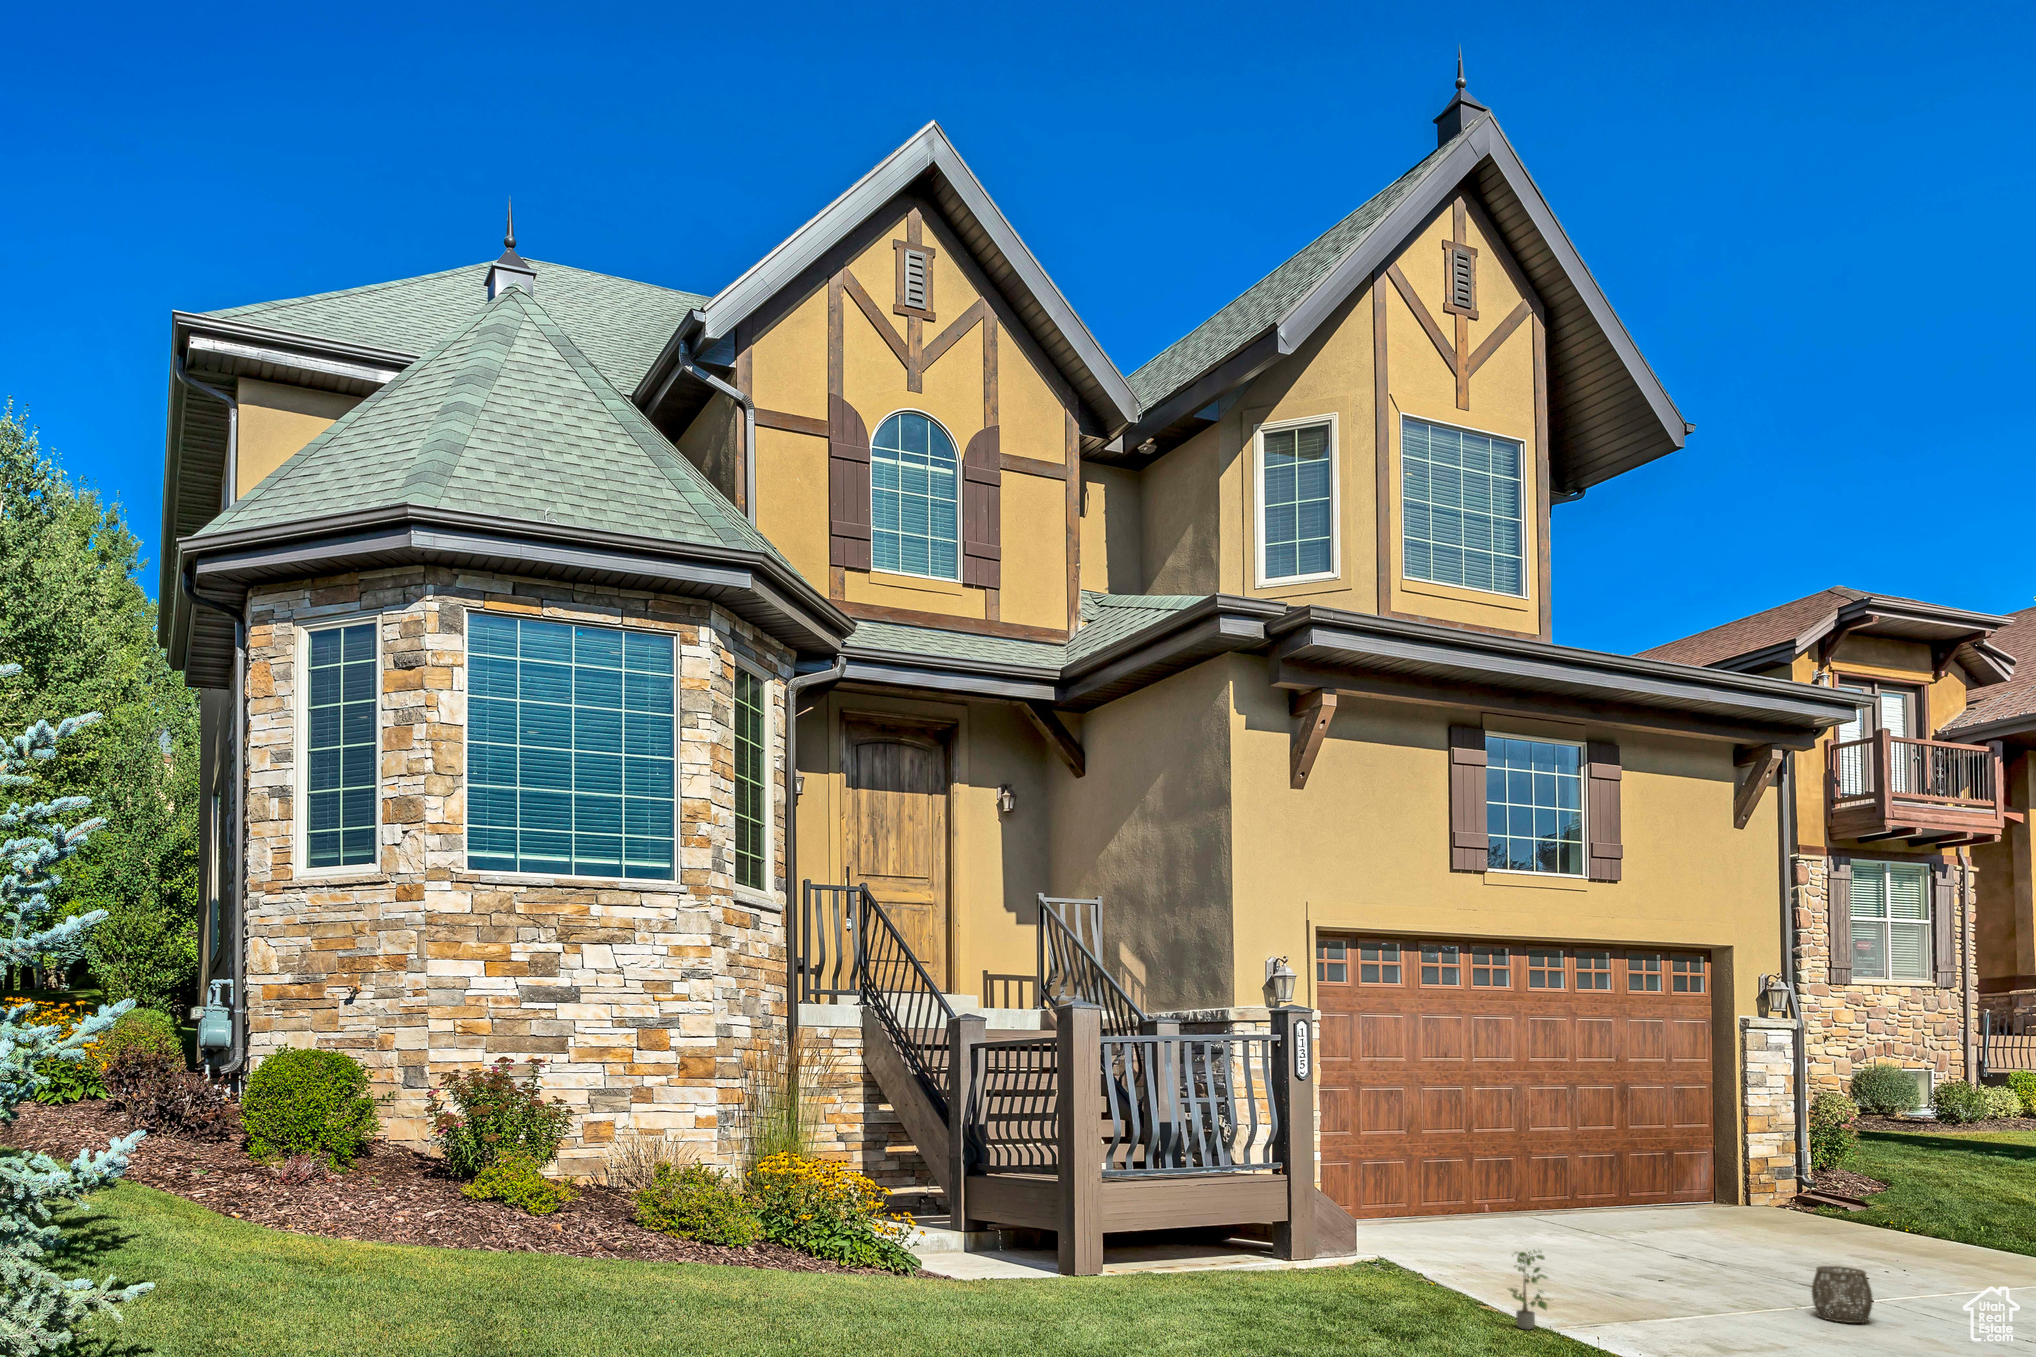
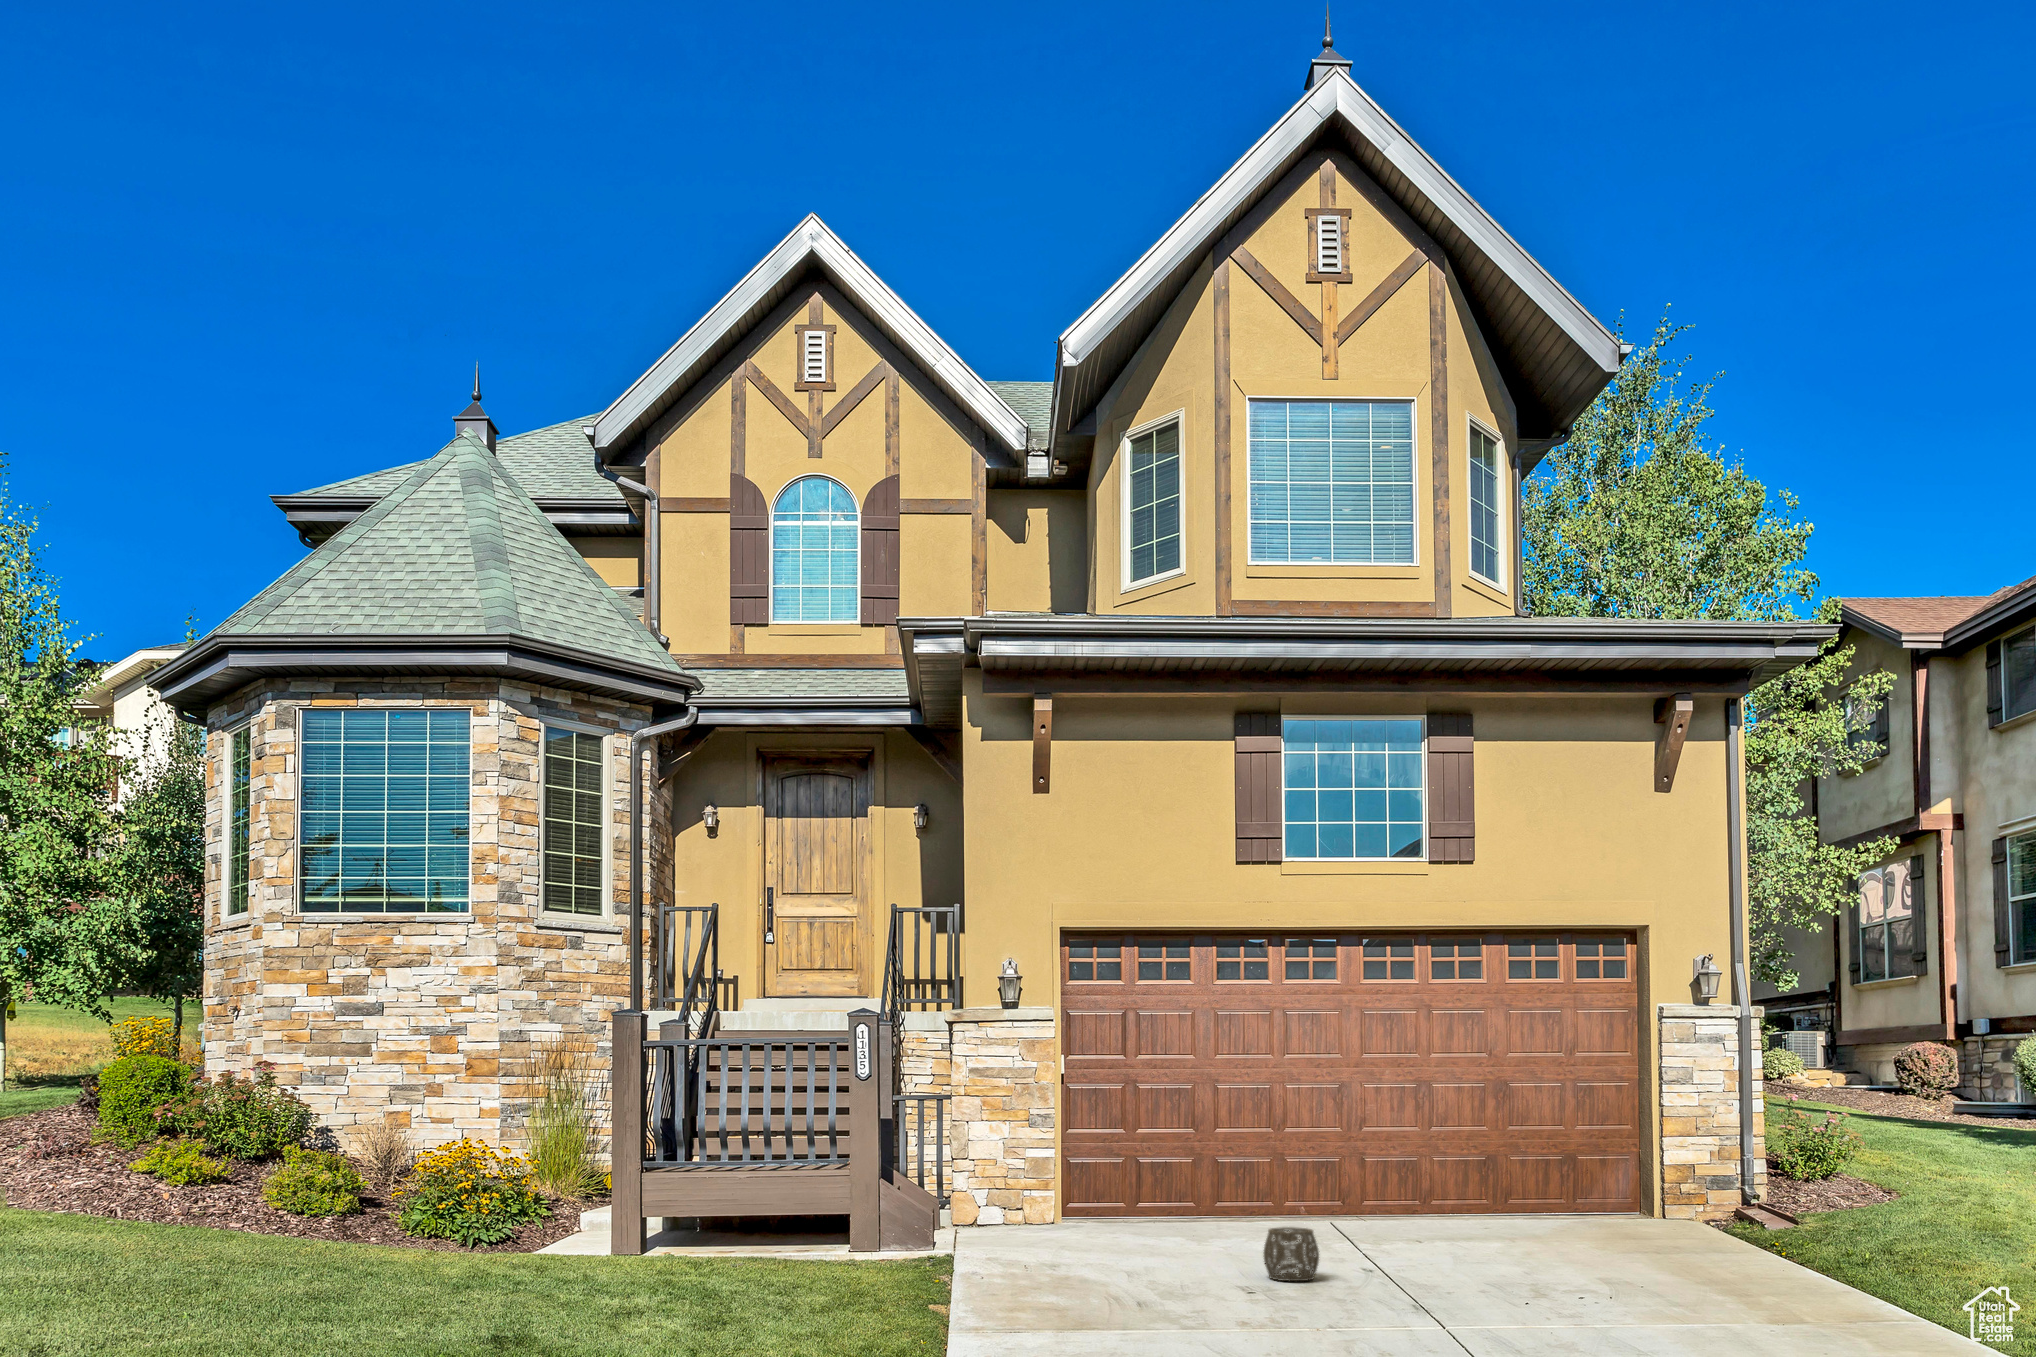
potted plant: present [1509,1250,1549,1330] -> none [899,1198,941,1272]

